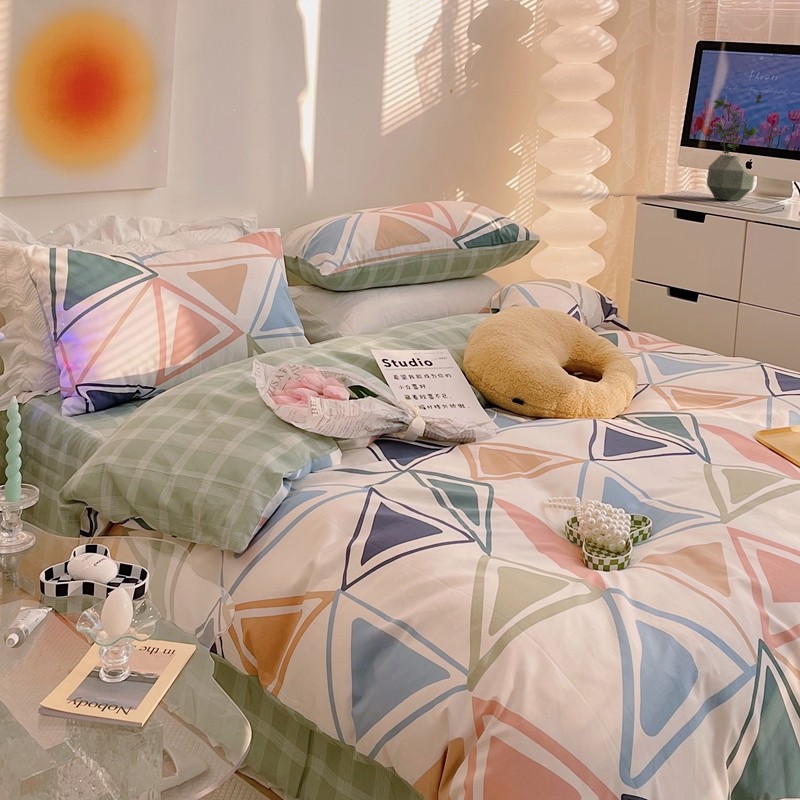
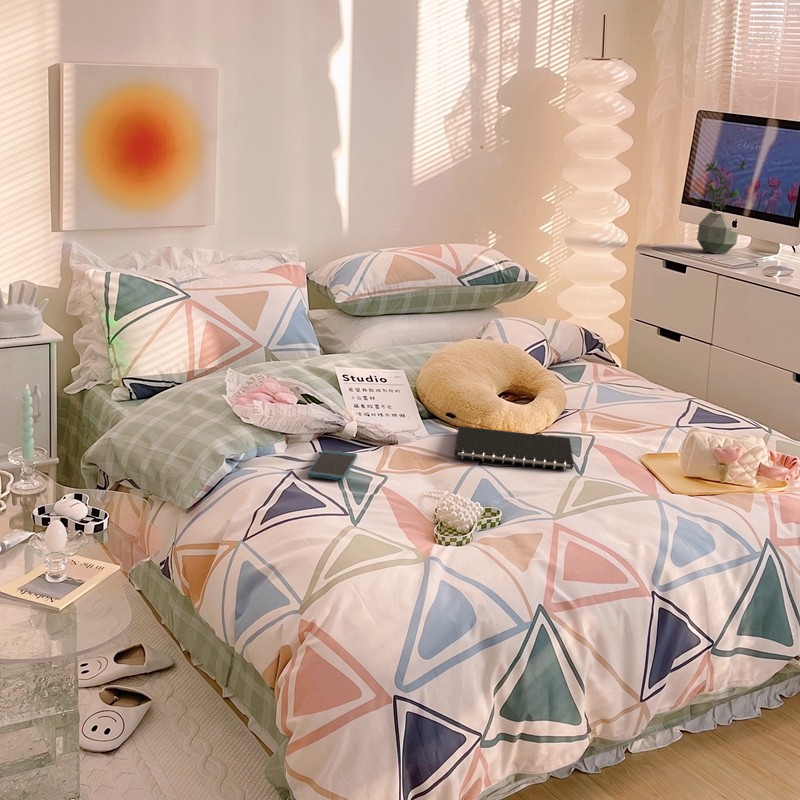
notebook: none [538,415,701,461] -> present [455,426,574,470]
smartphone: none [392,457,440,496] -> present [307,450,357,481]

